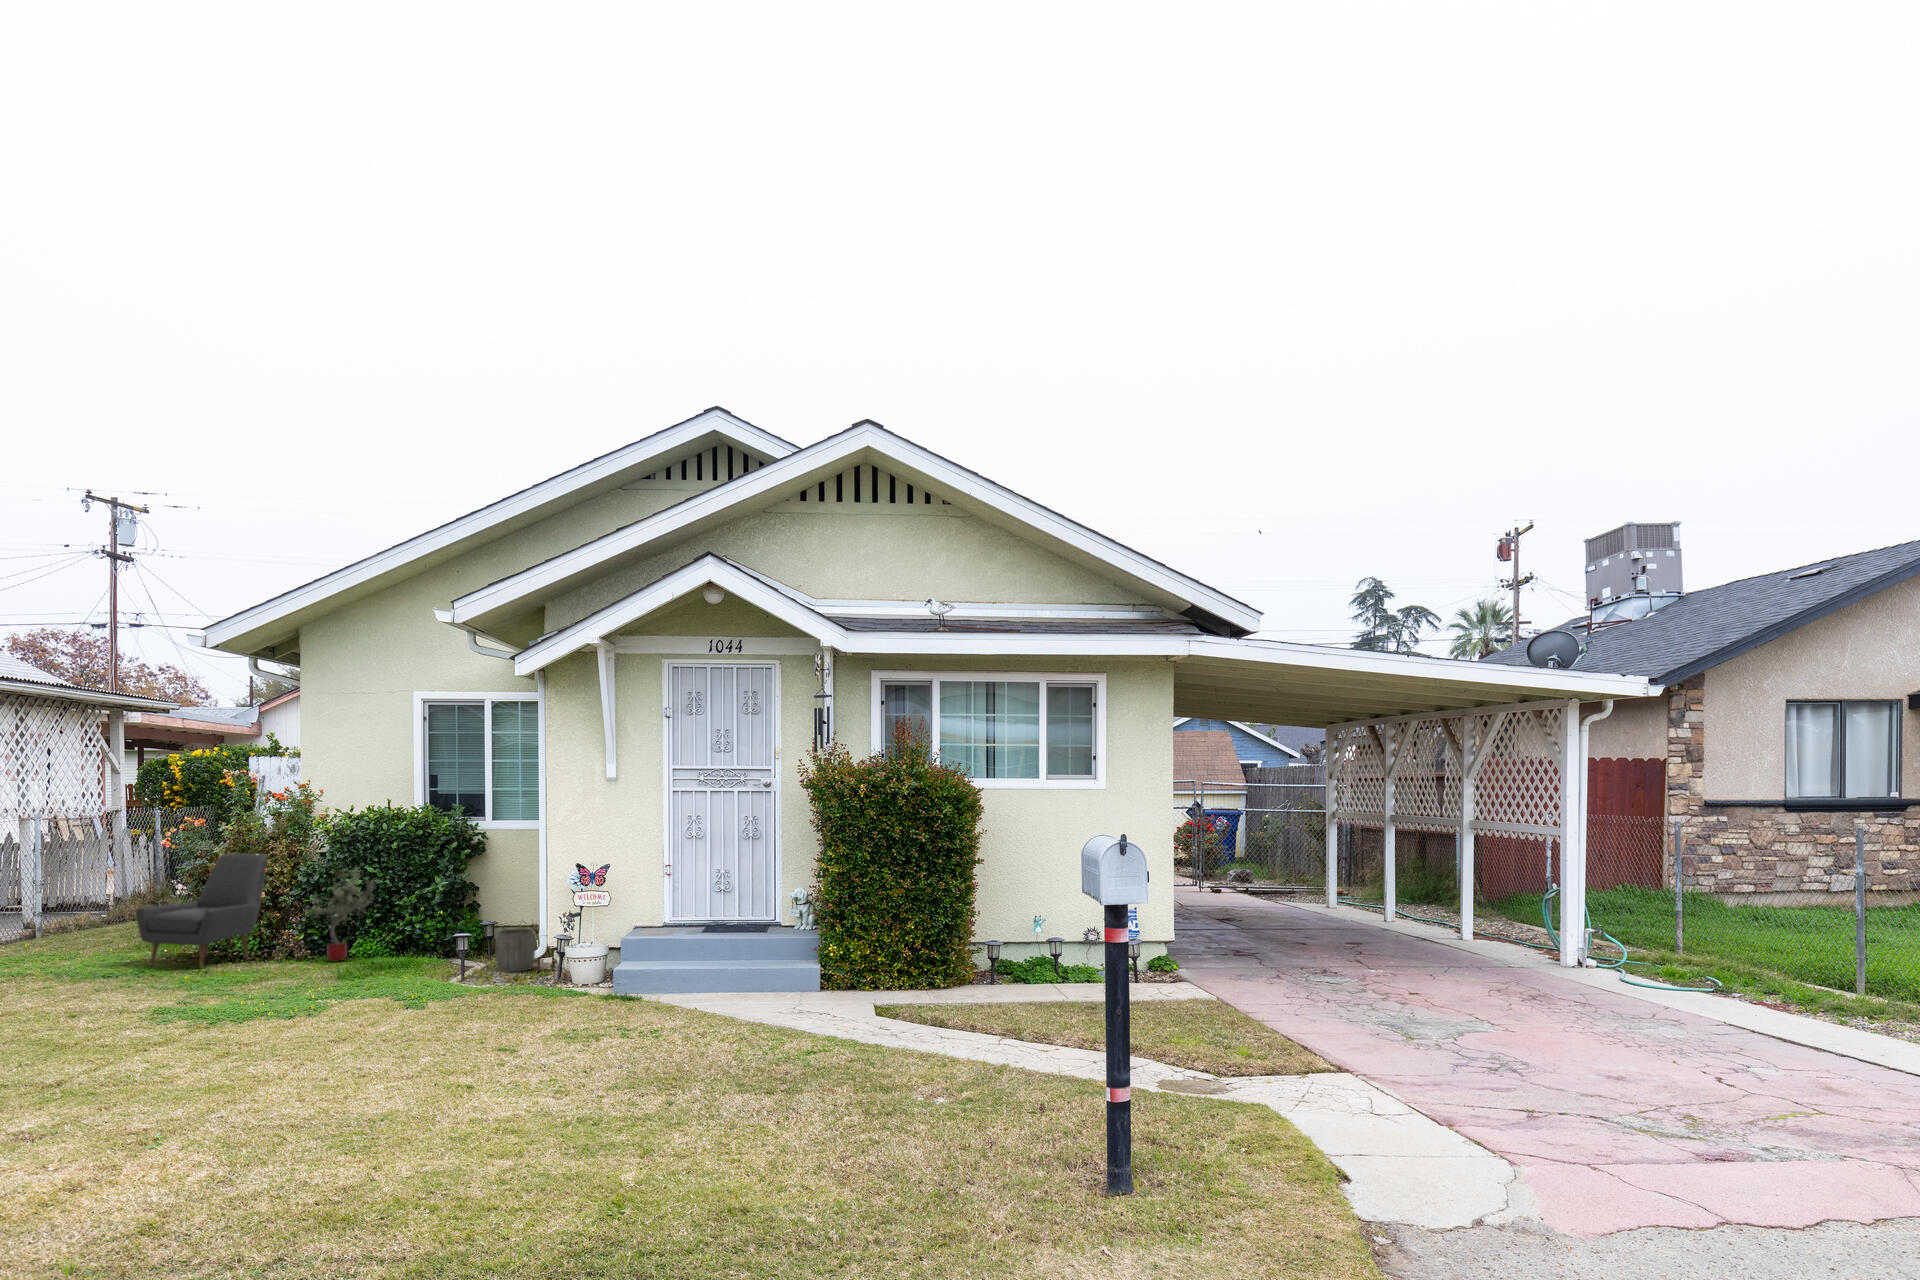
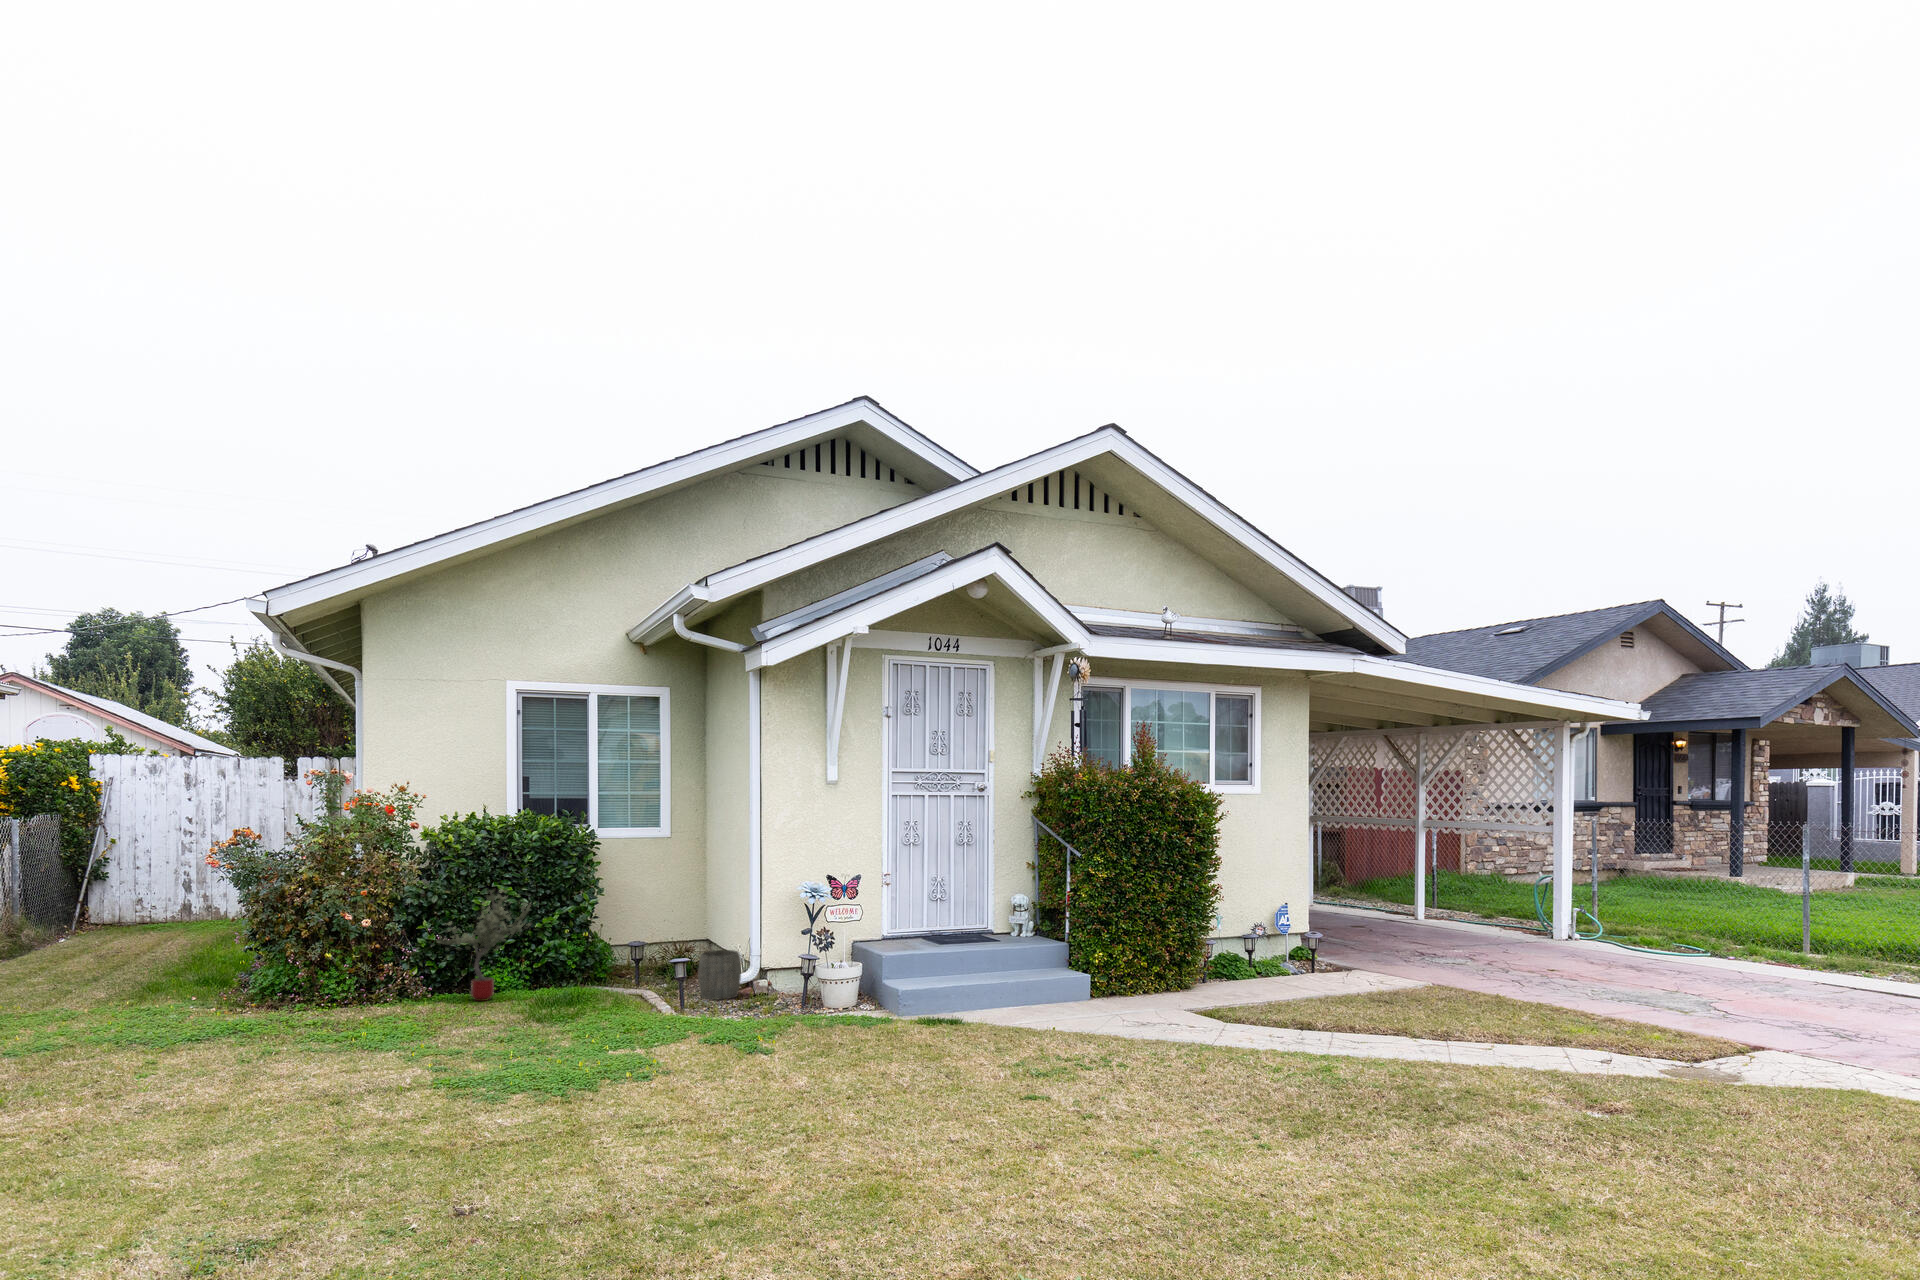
chair: present [136,854,268,969] -> none [234,875,379,1023]

